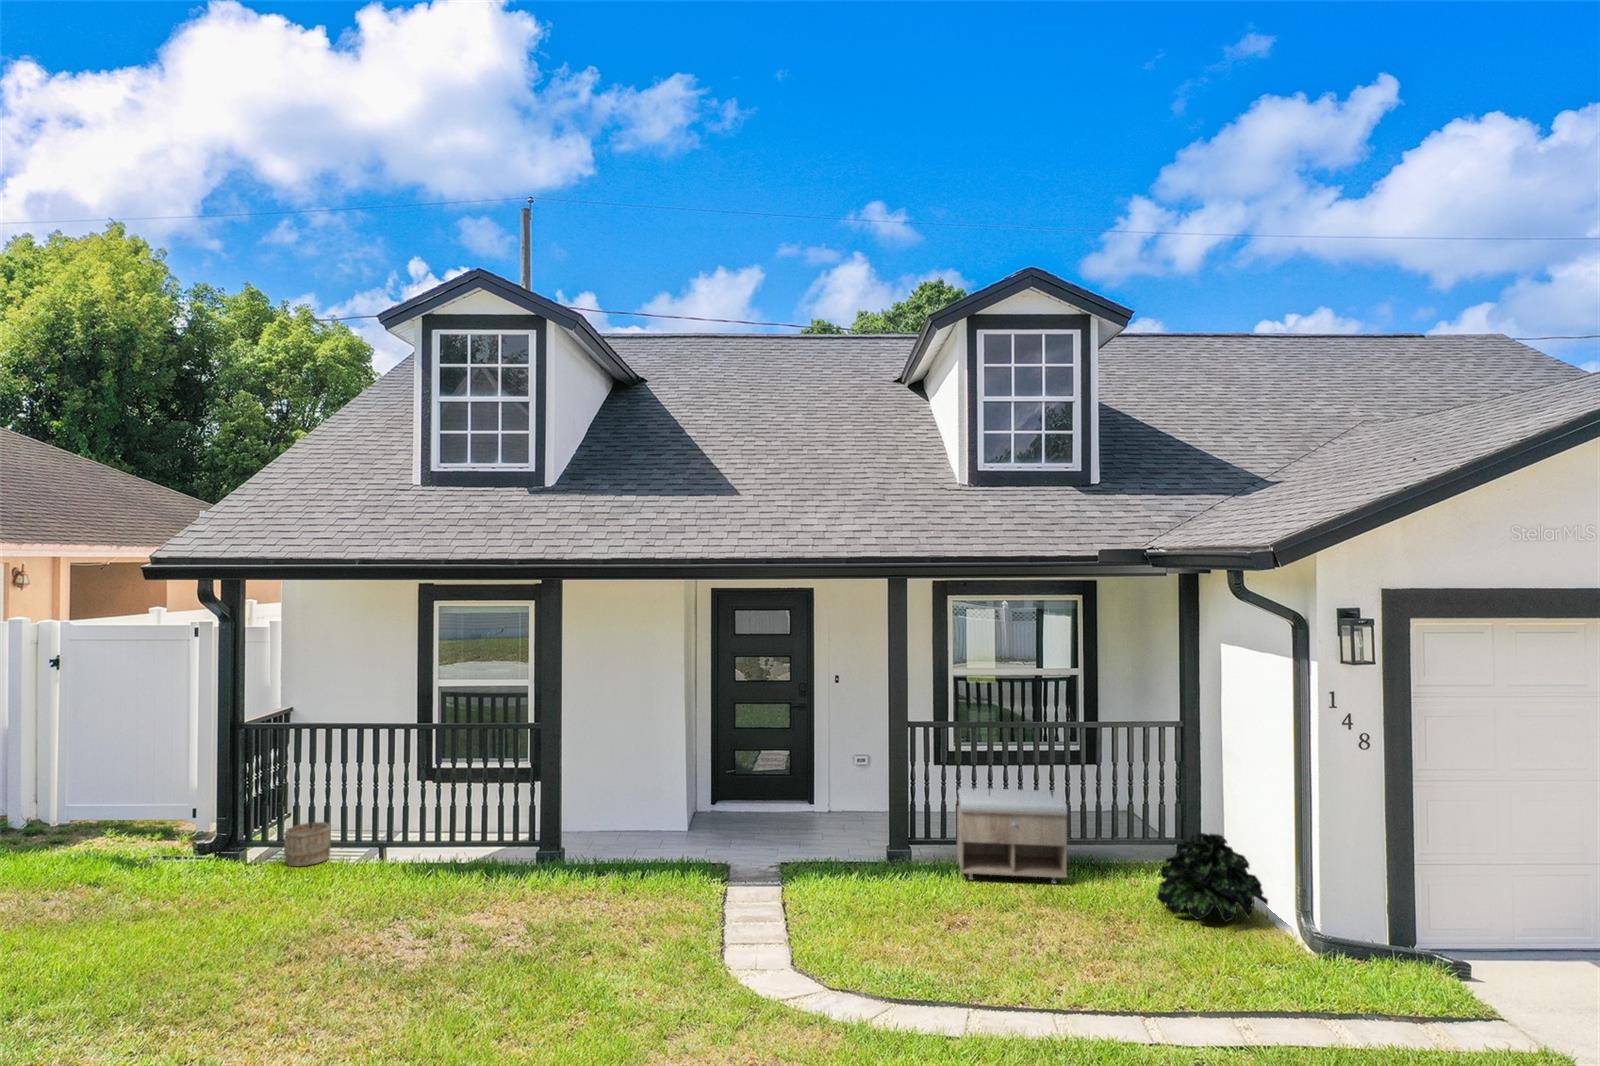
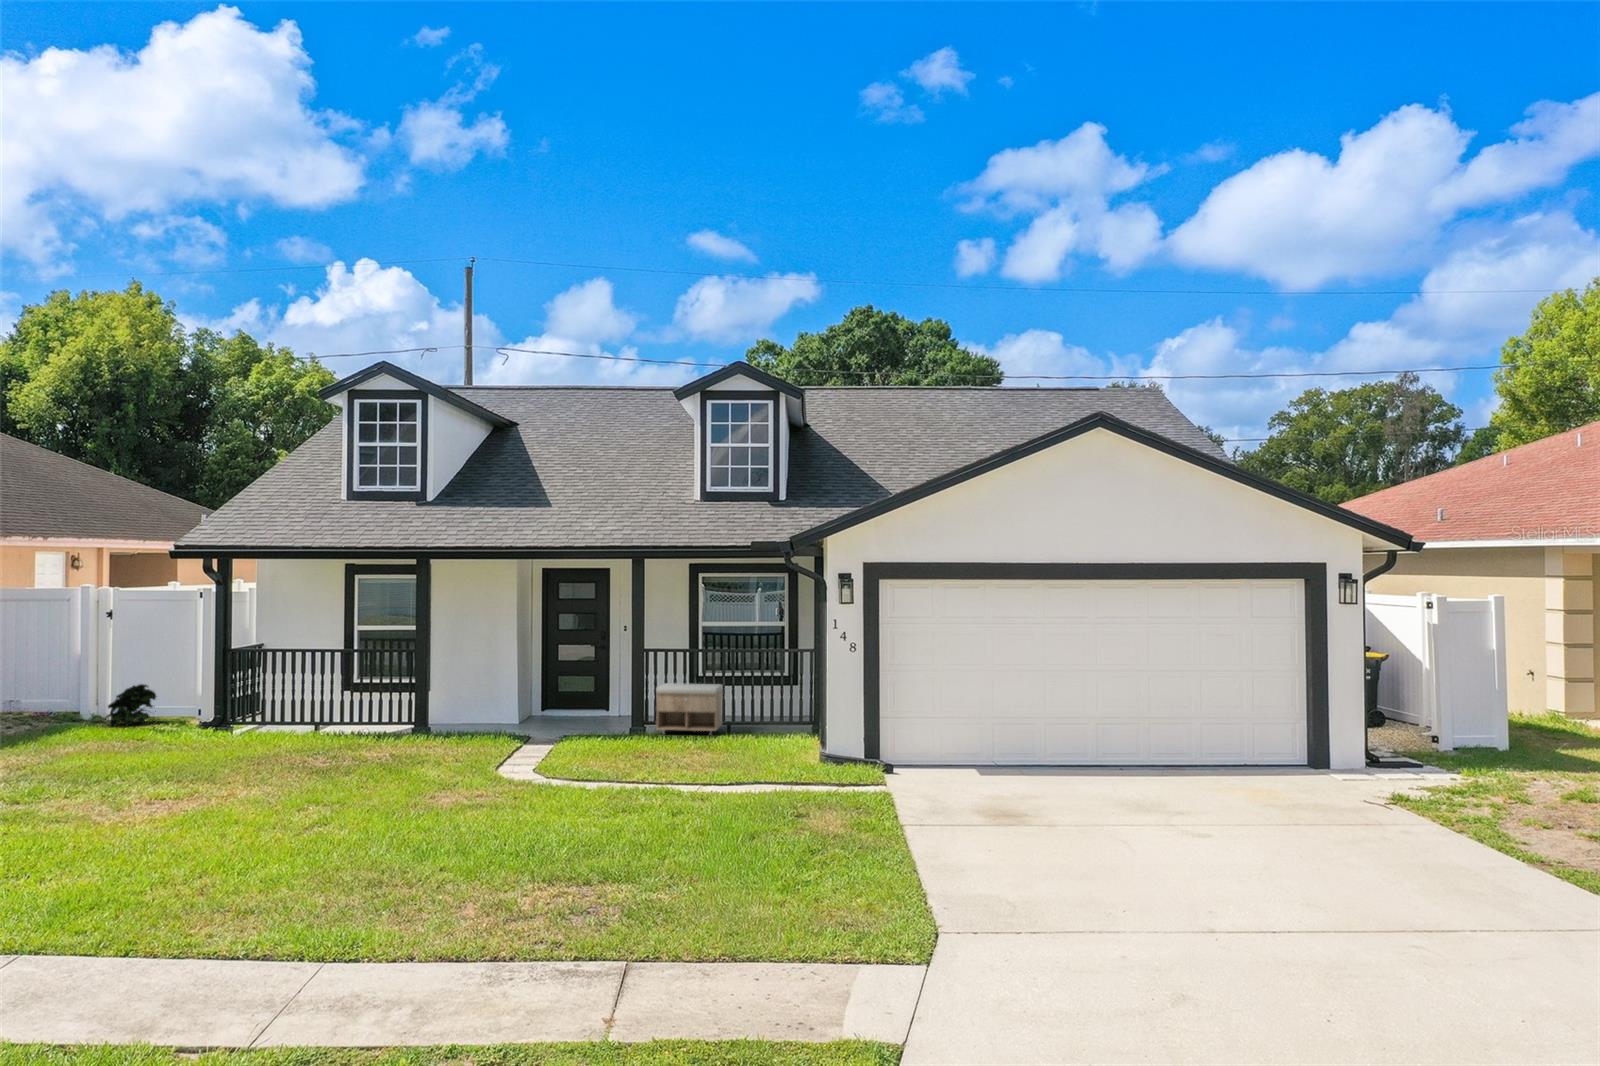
wooden bucket: present [283,822,331,866] -> none [253,708,284,732]
potted plant: present [1157,833,1268,922] -> present [106,684,156,726]

